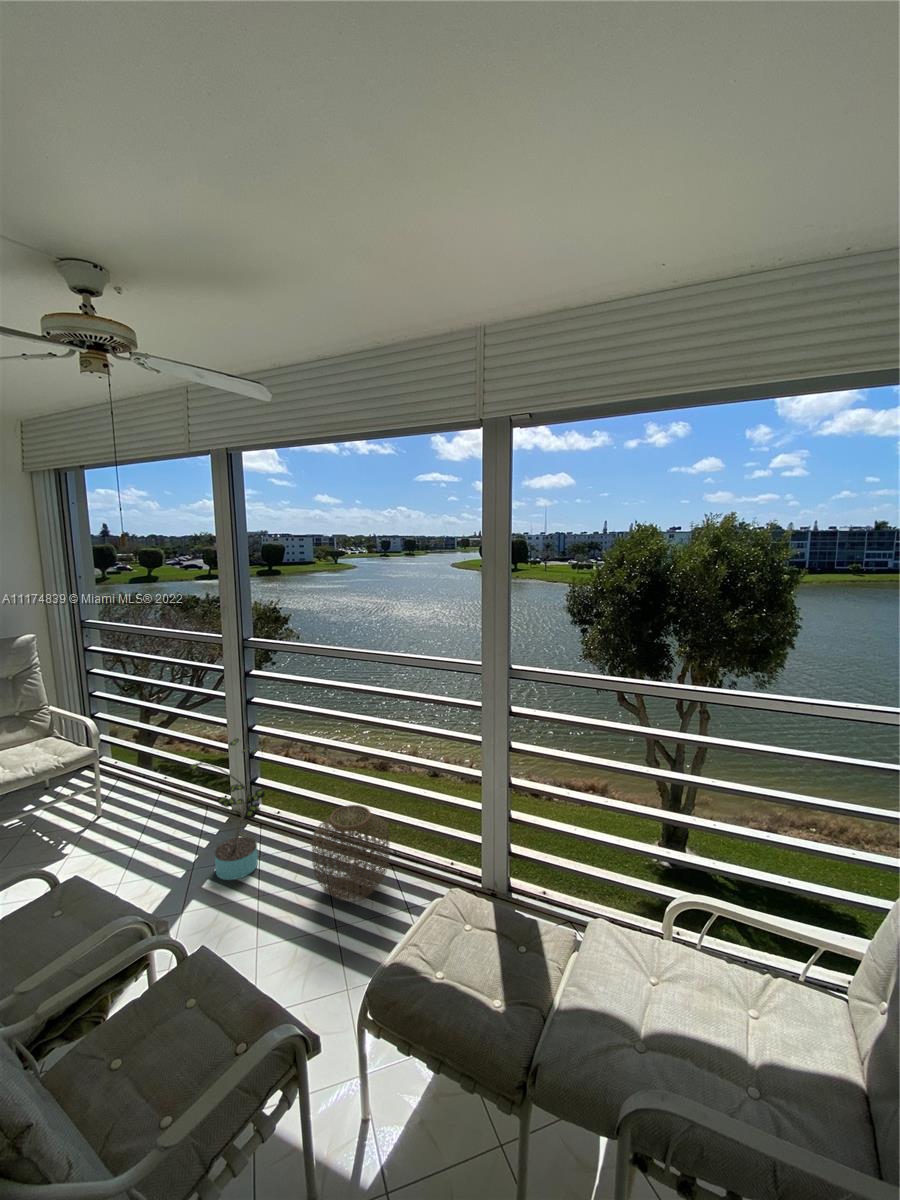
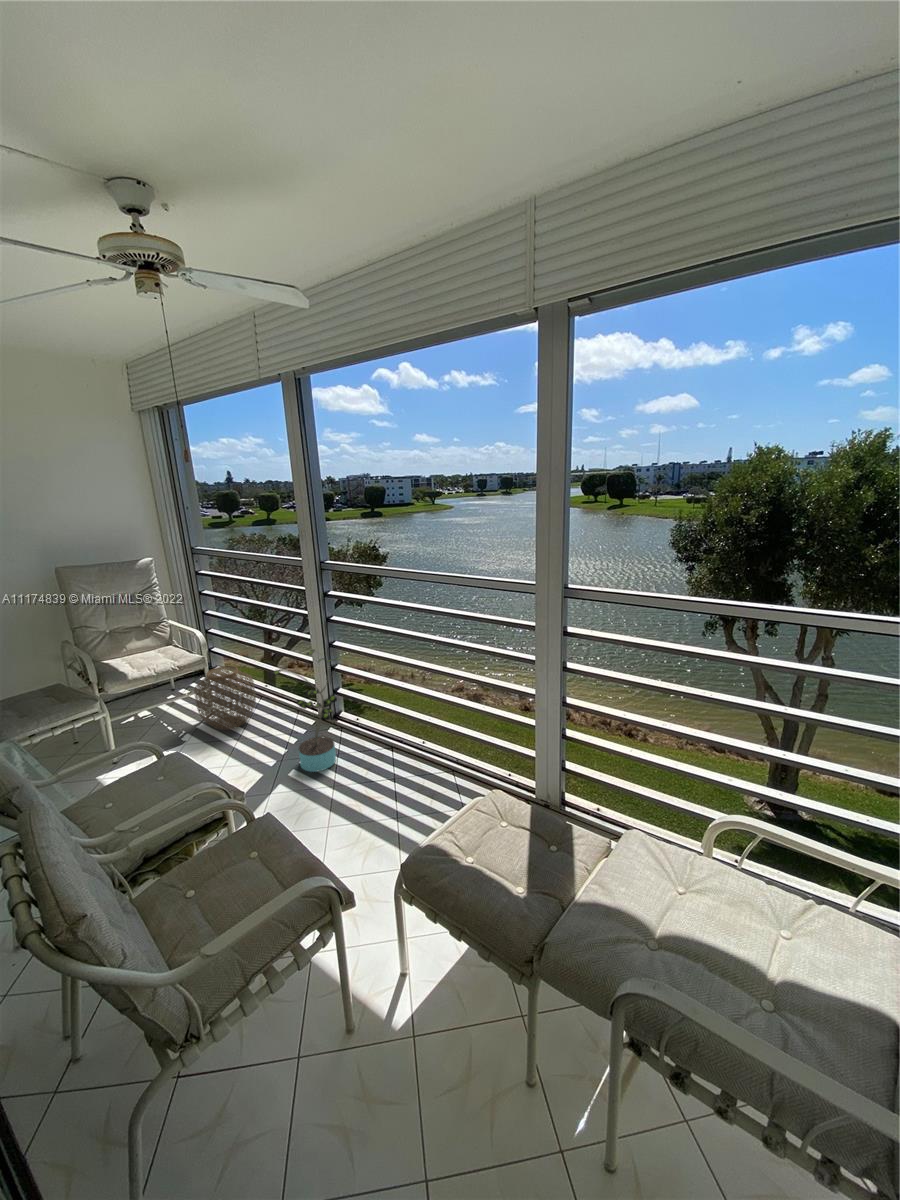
woven basket: present [312,805,389,901] -> present [194,666,256,730]

